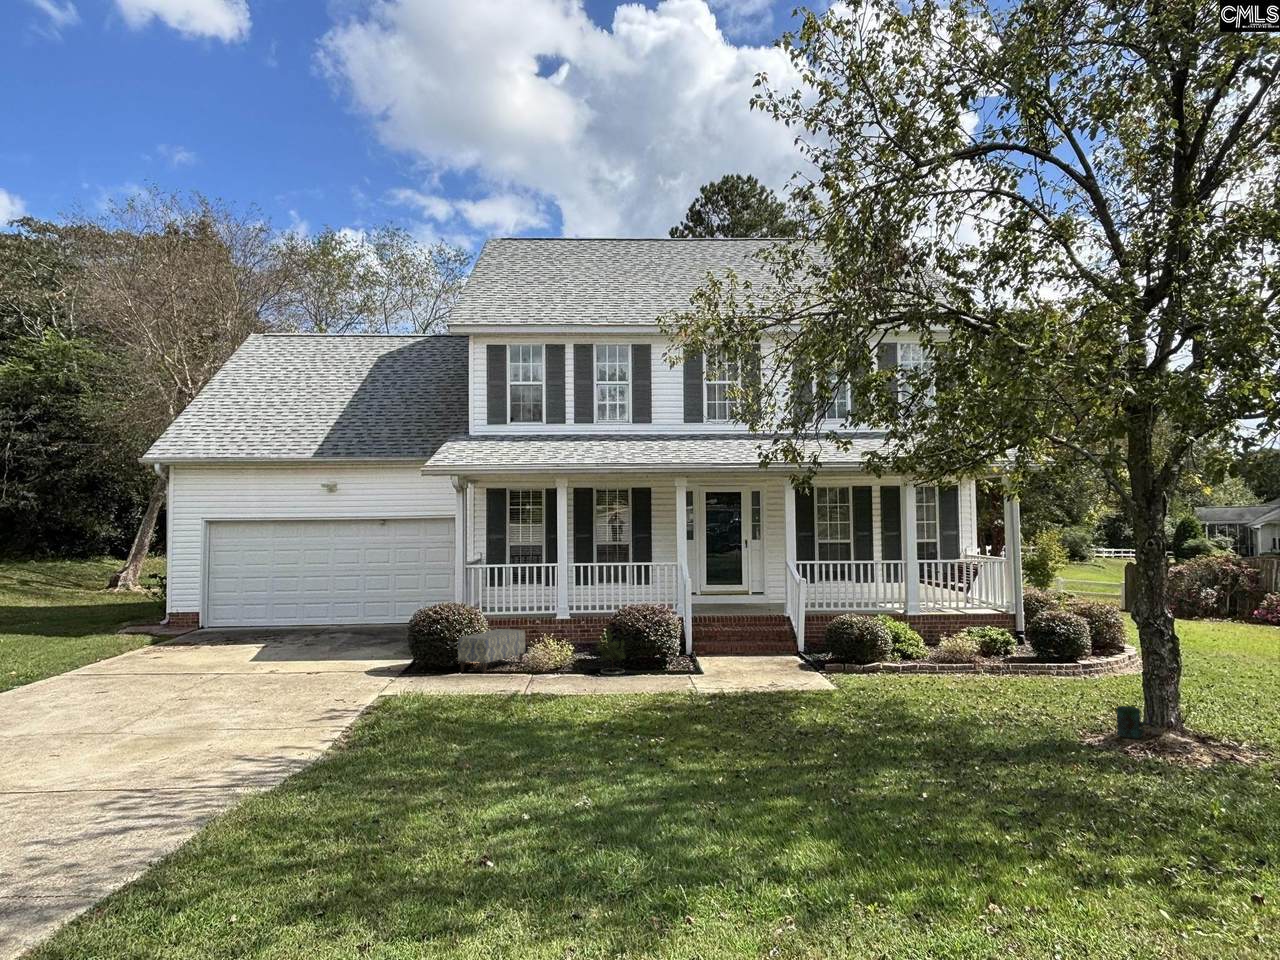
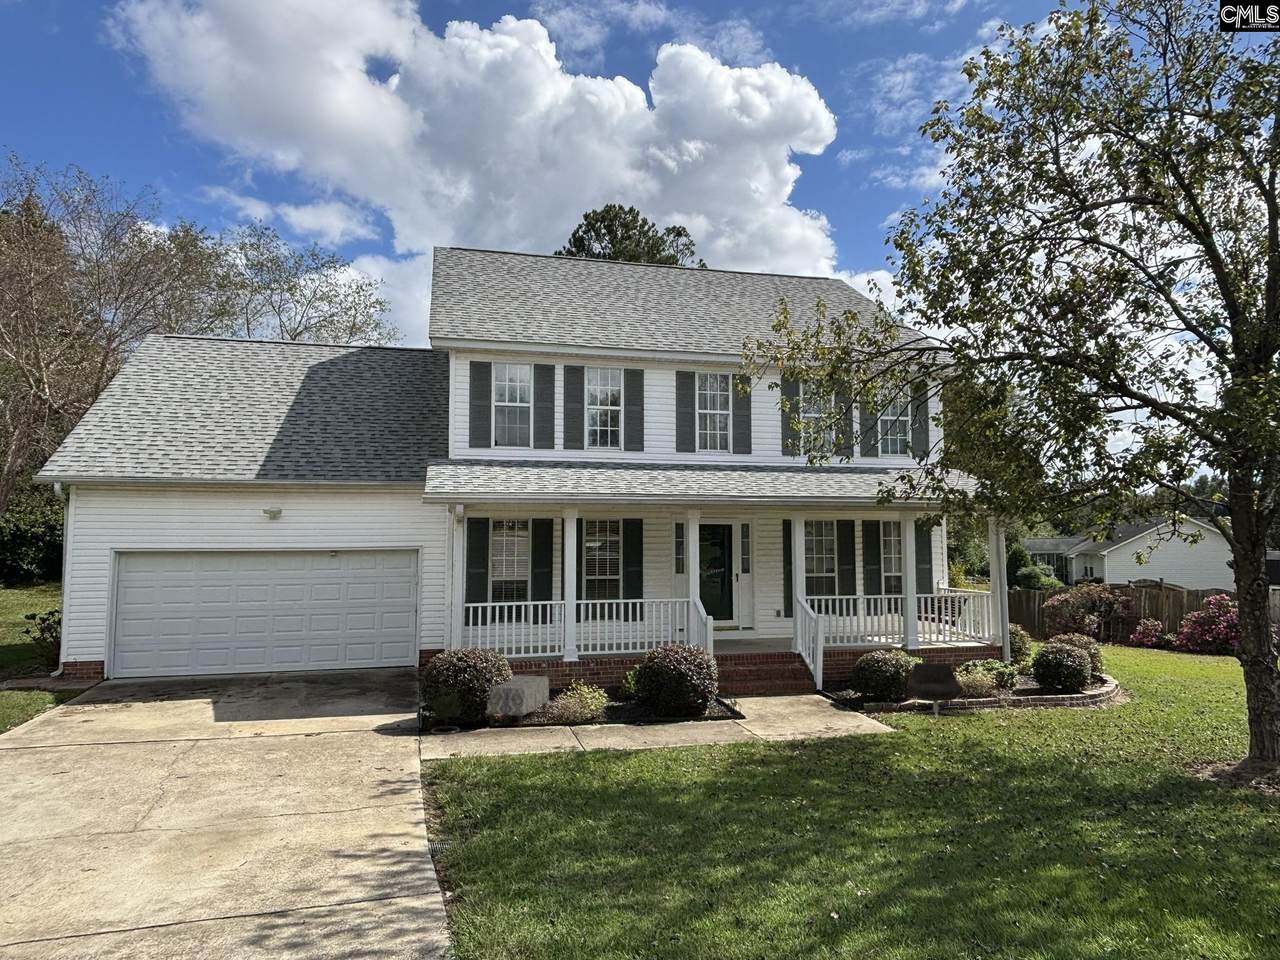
lounge chair: none [863,626,922,681] -> present [907,663,964,718]
potted tree: present [599,633,625,674] -> present [432,688,460,734]
watering can: present [1113,706,1145,738] -> none [1193,737,1248,768]

